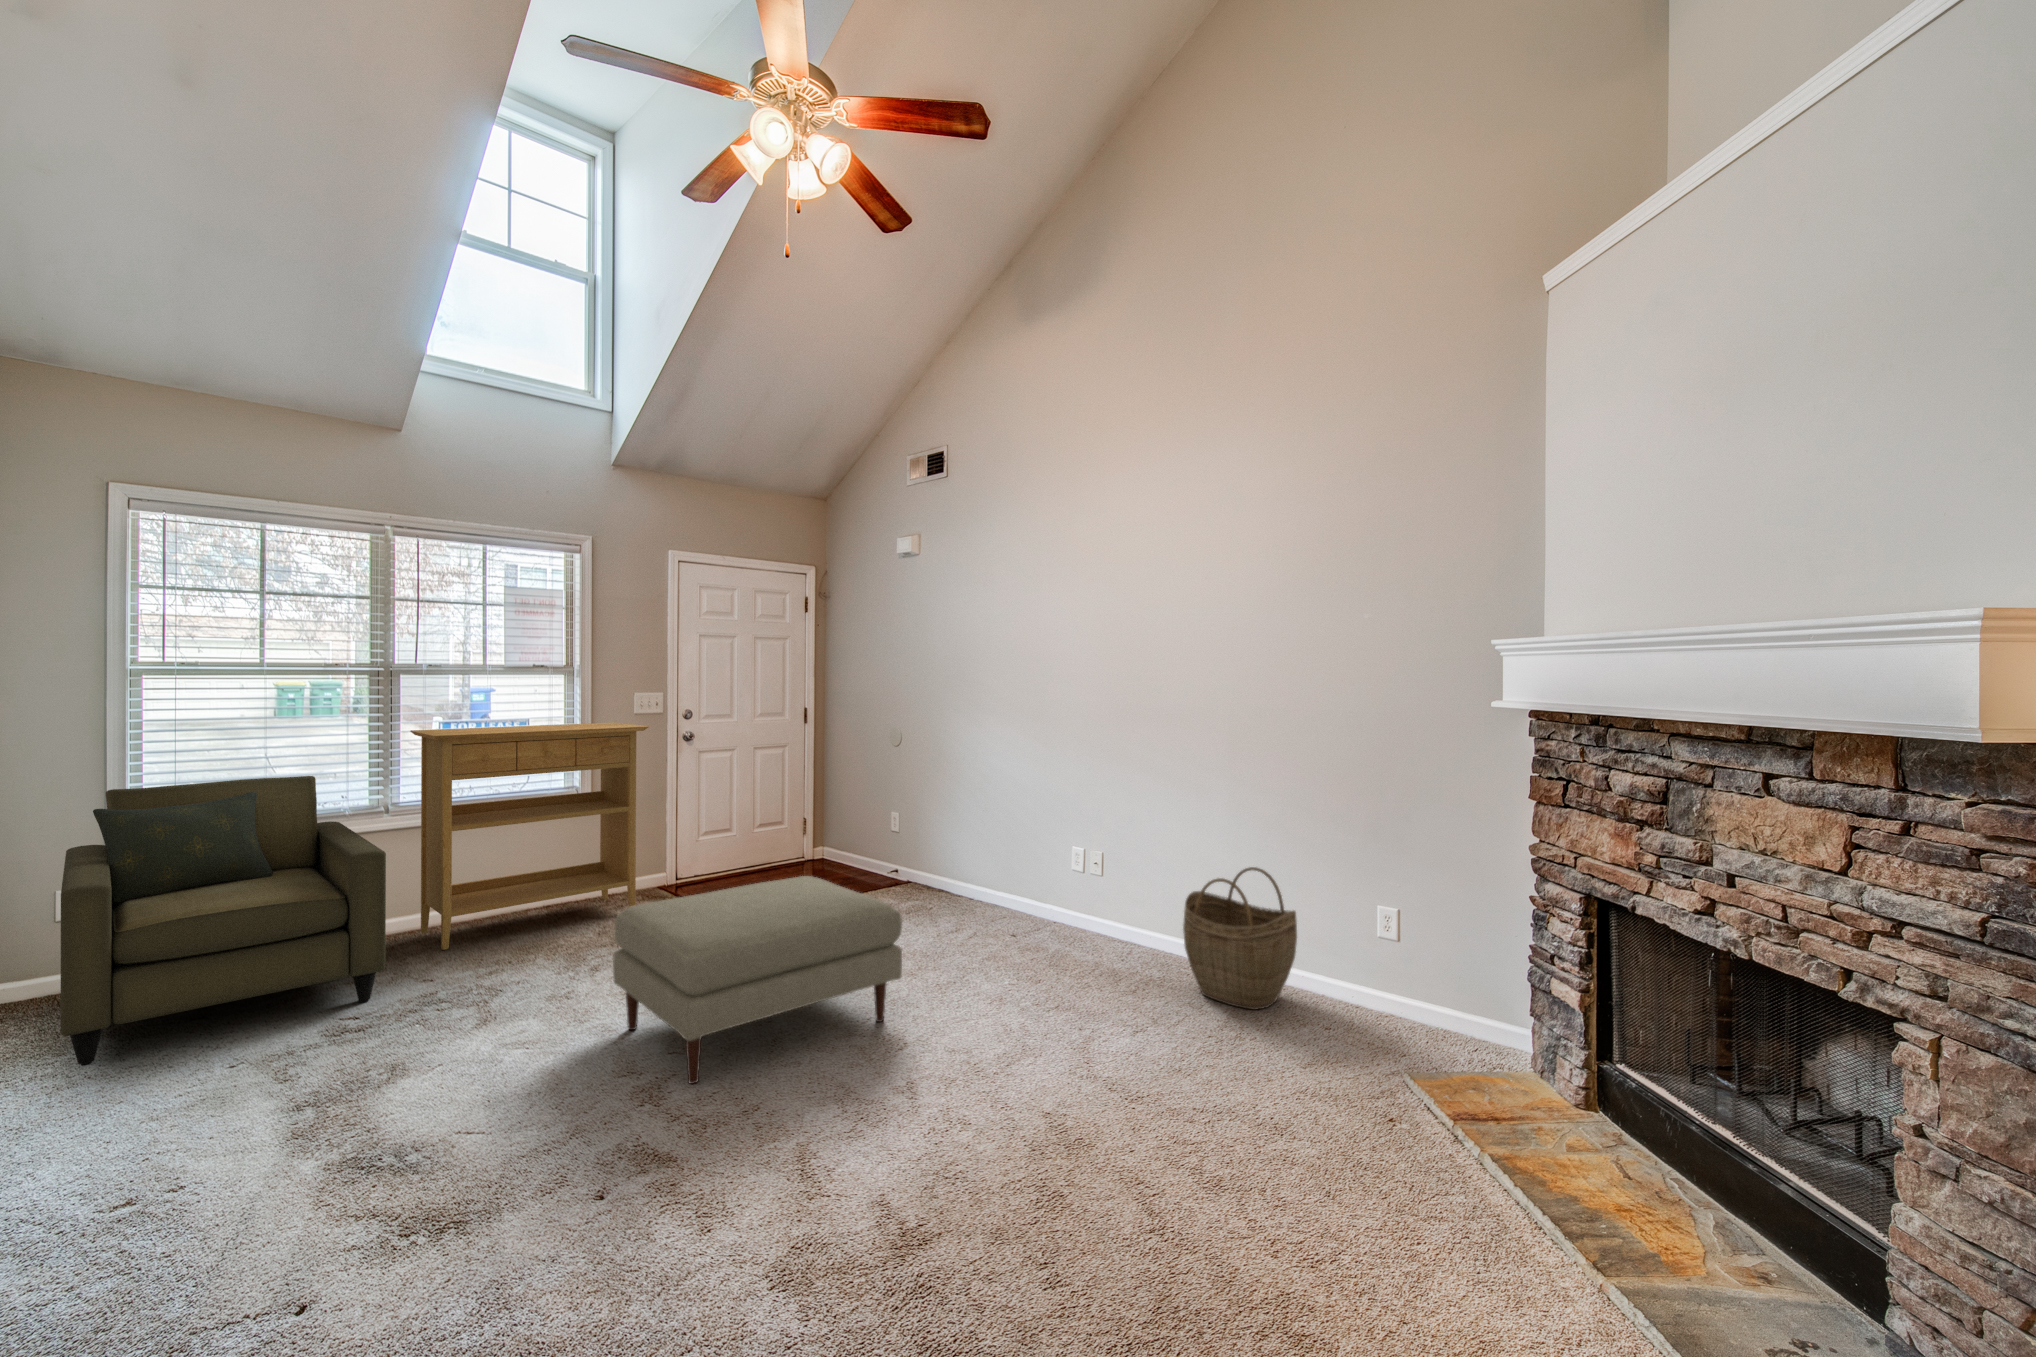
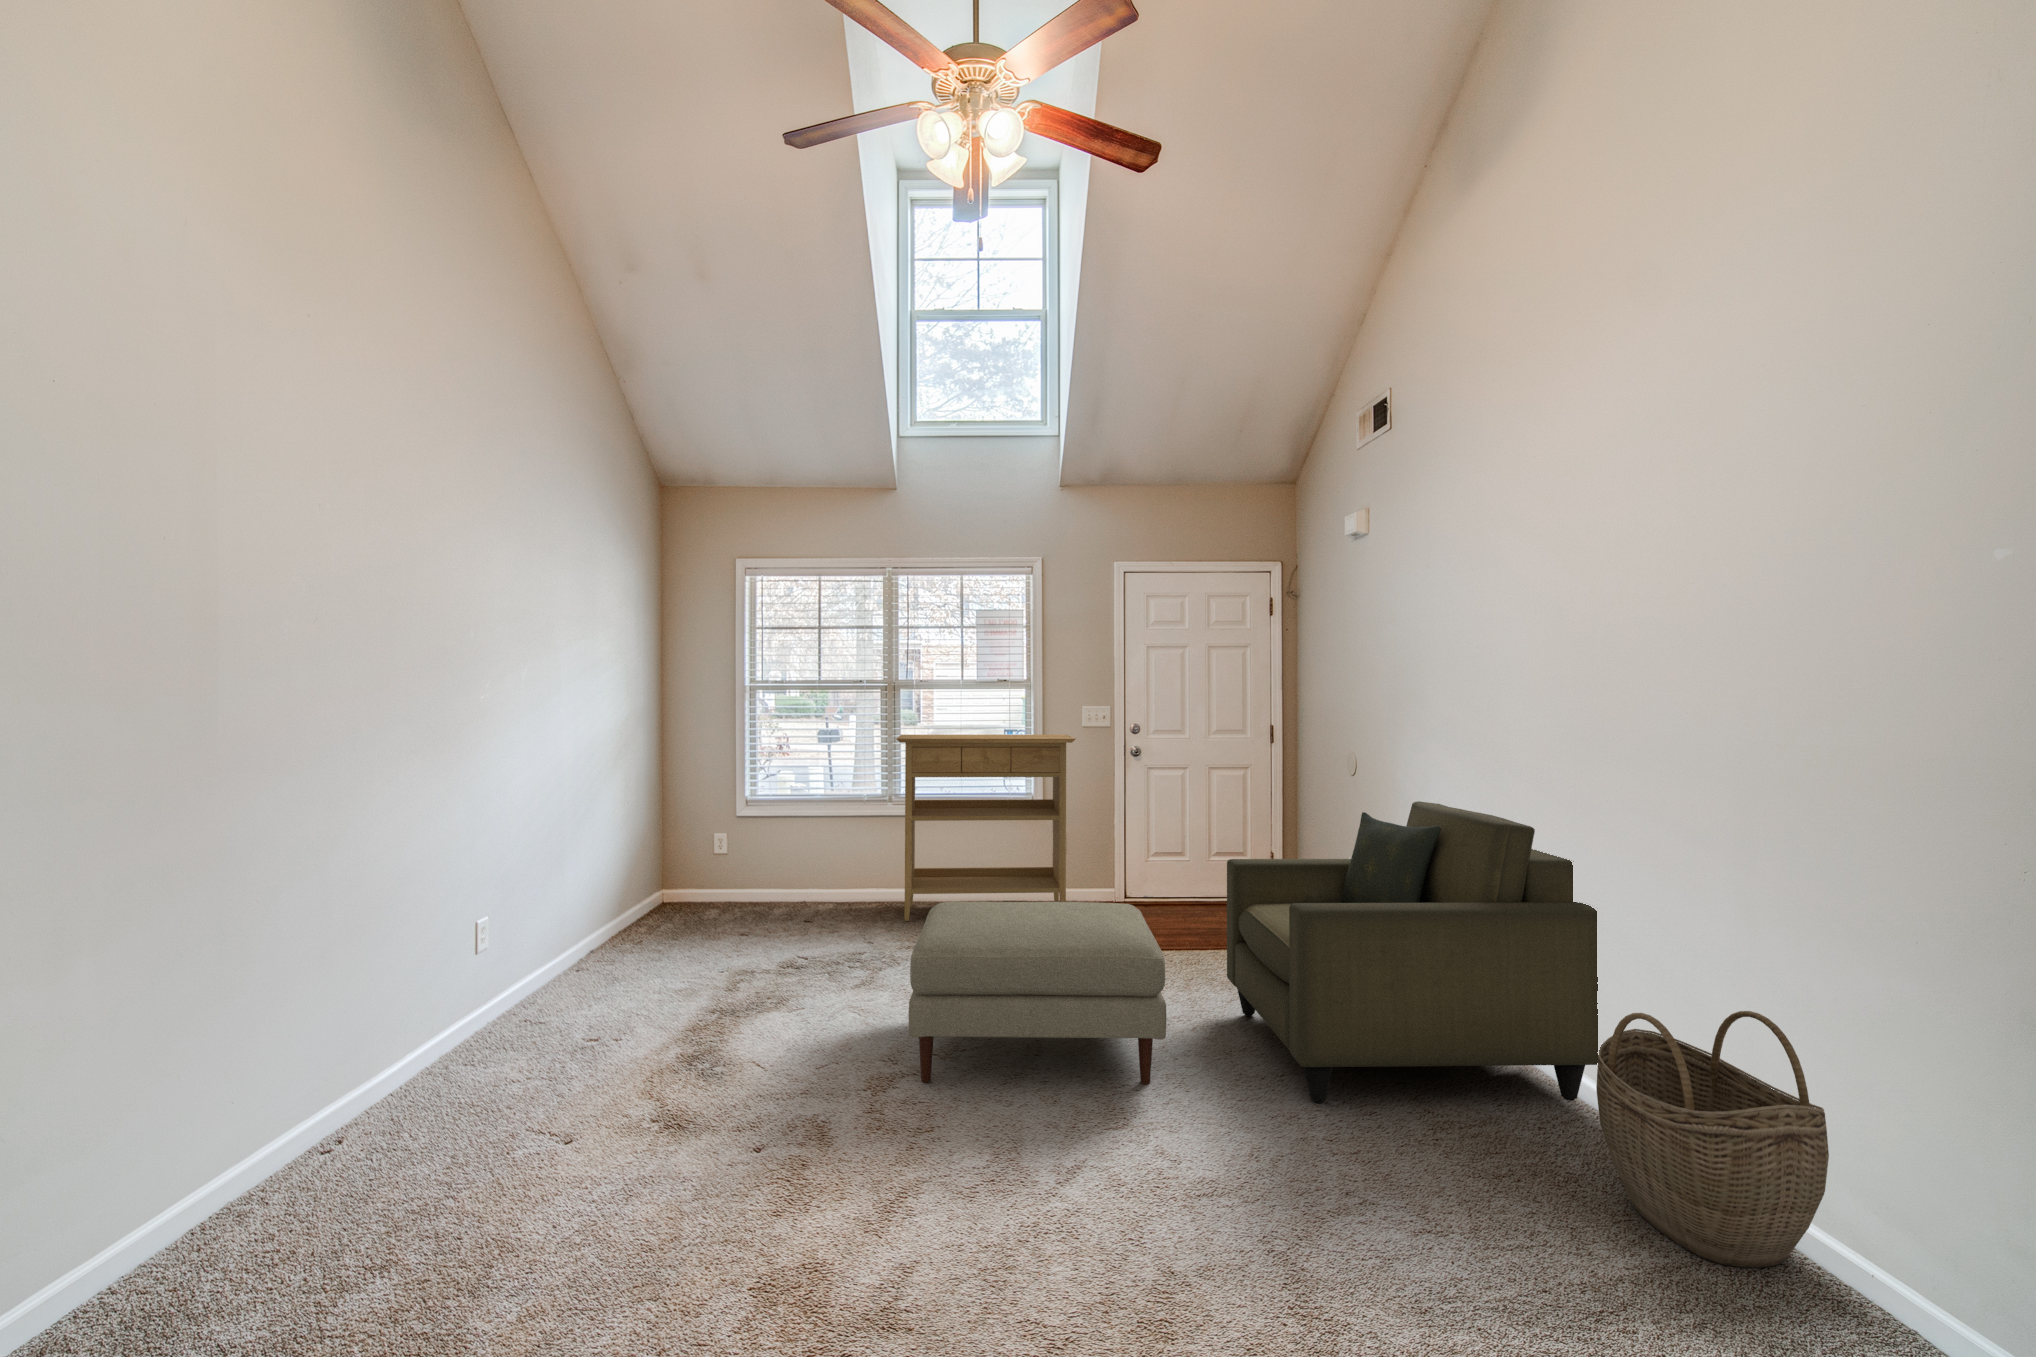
armchair: present [60,776,386,1066] -> present [1227,801,1601,1103]

